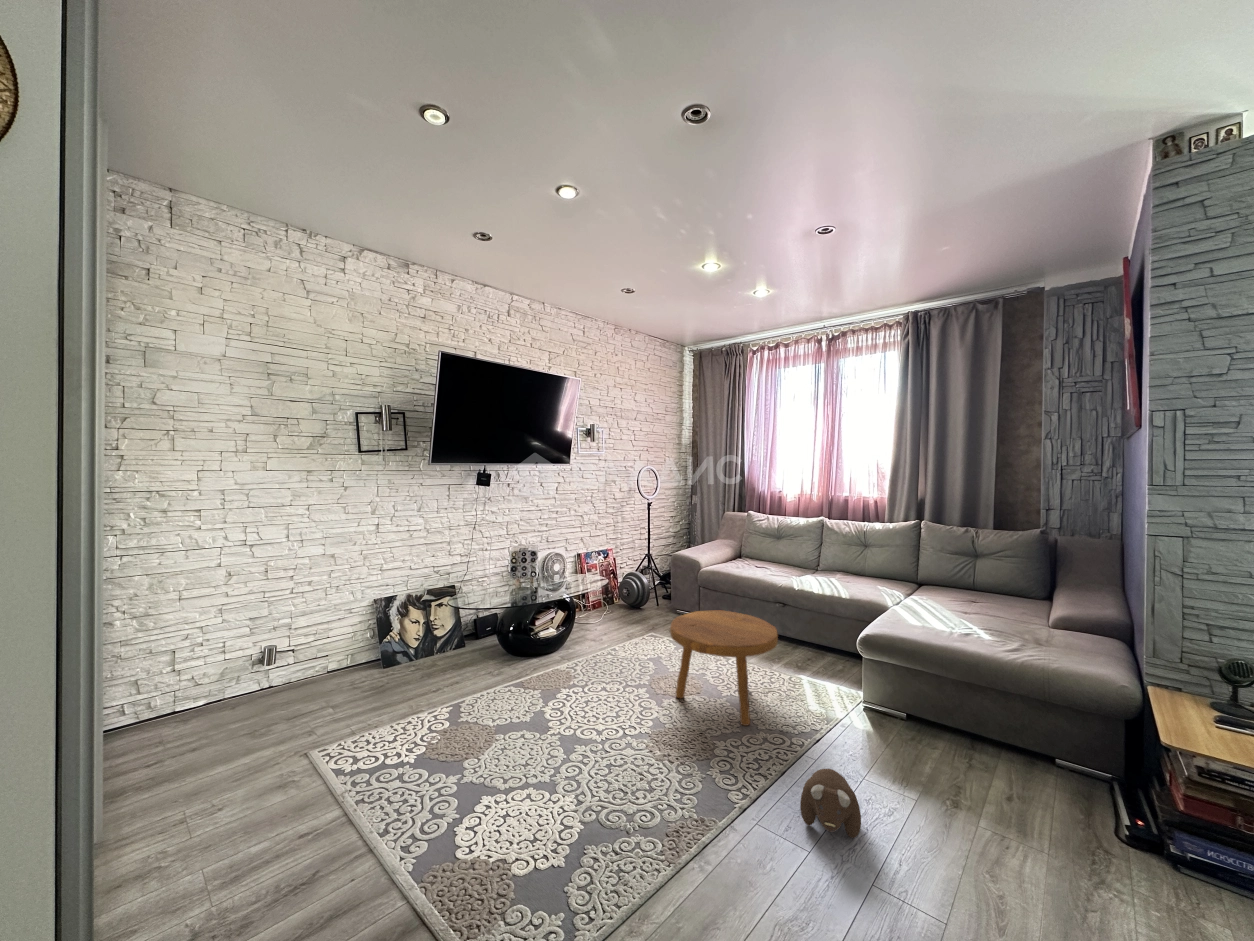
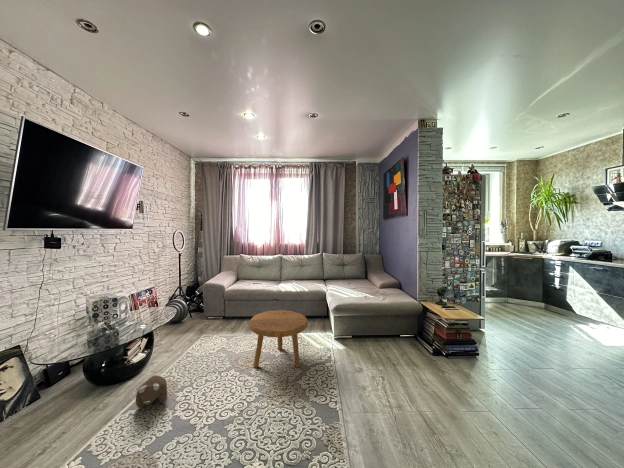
plush toy: present [800,769,861,838] -> present [136,376,167,408]

